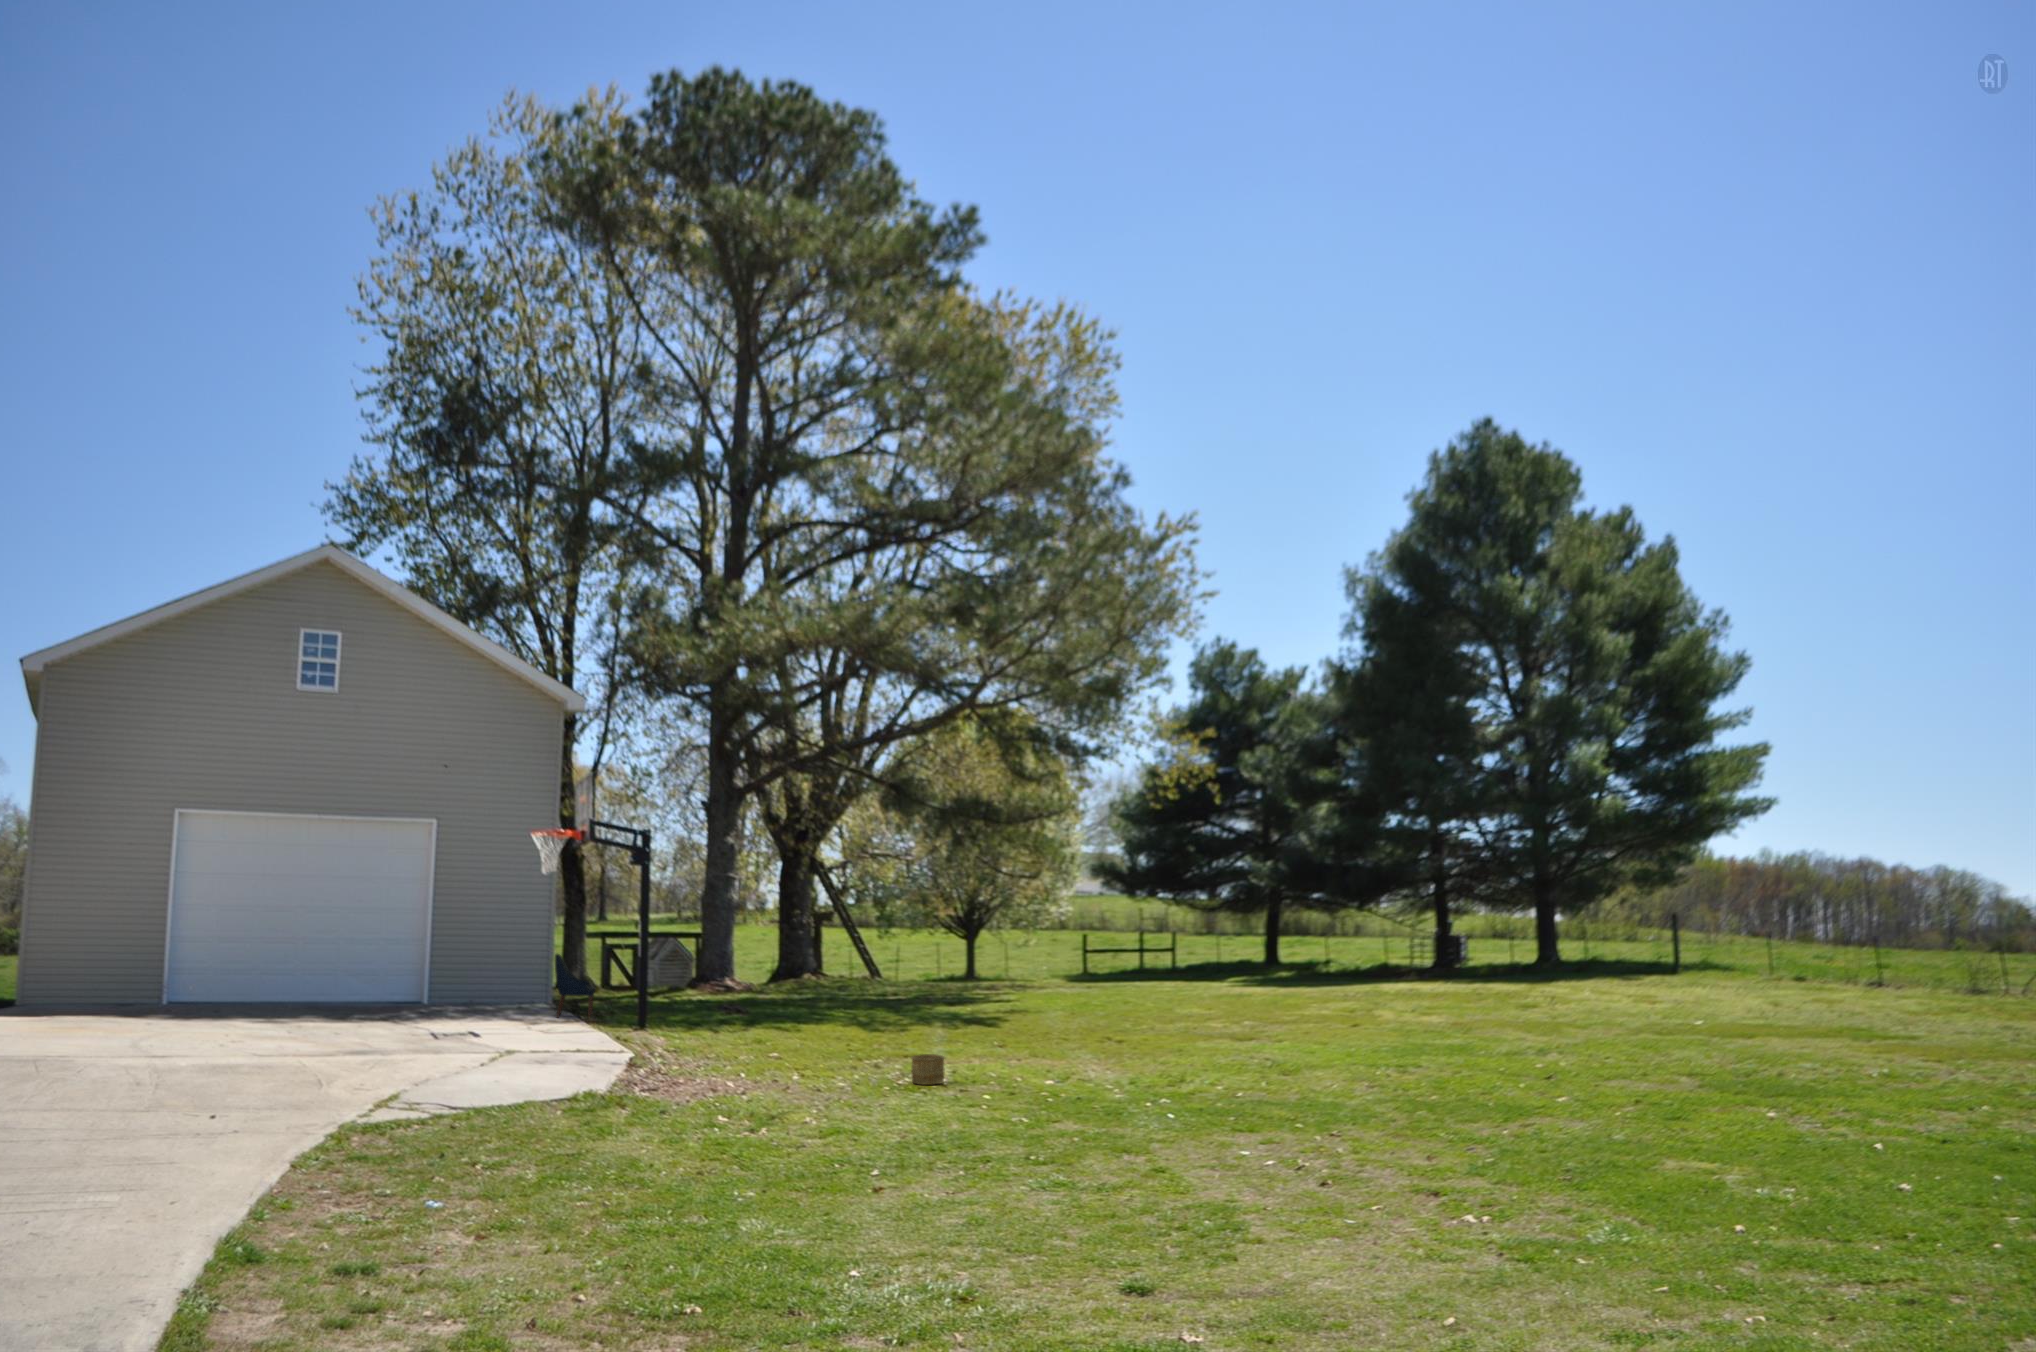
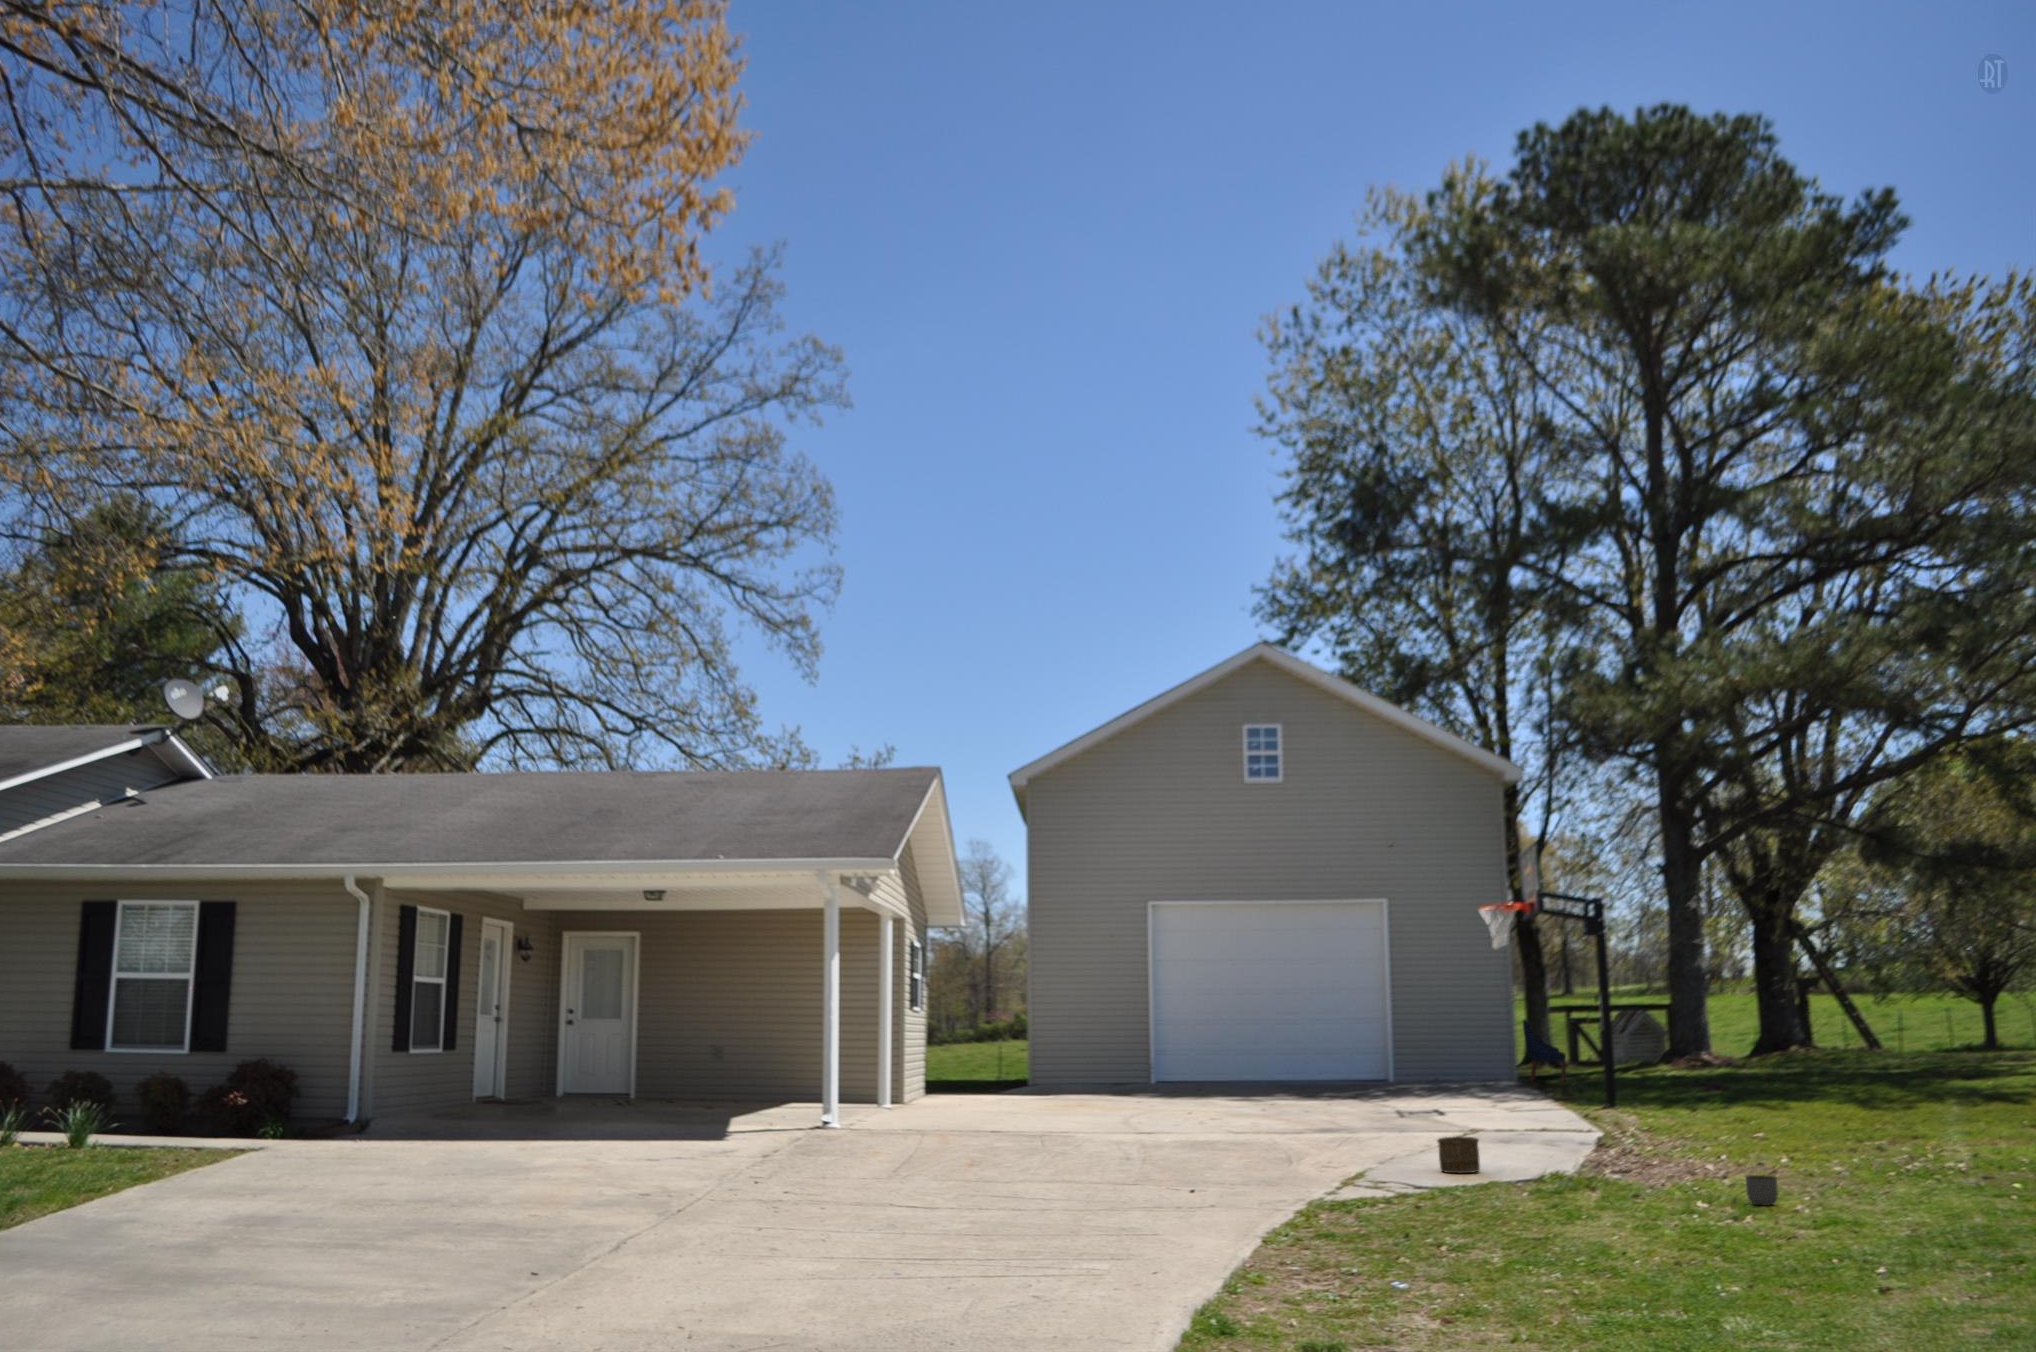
wooden bucket: present [911,1054,944,1085] -> present [1437,1137,1480,1173]
planter: none [781,1175,815,1211] -> present [1746,1175,1778,1206]

